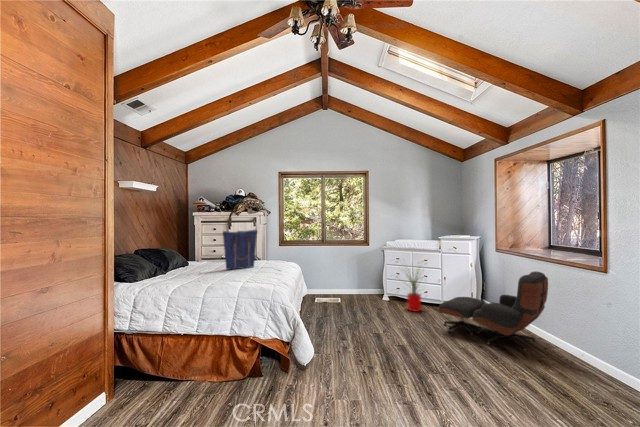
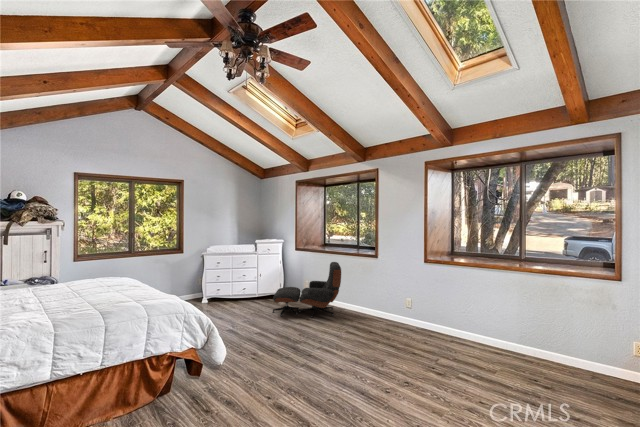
tote bag: present [223,230,257,270] -> none [55,241,97,294]
house plant: present [406,269,423,312] -> none [222,261,256,308]

